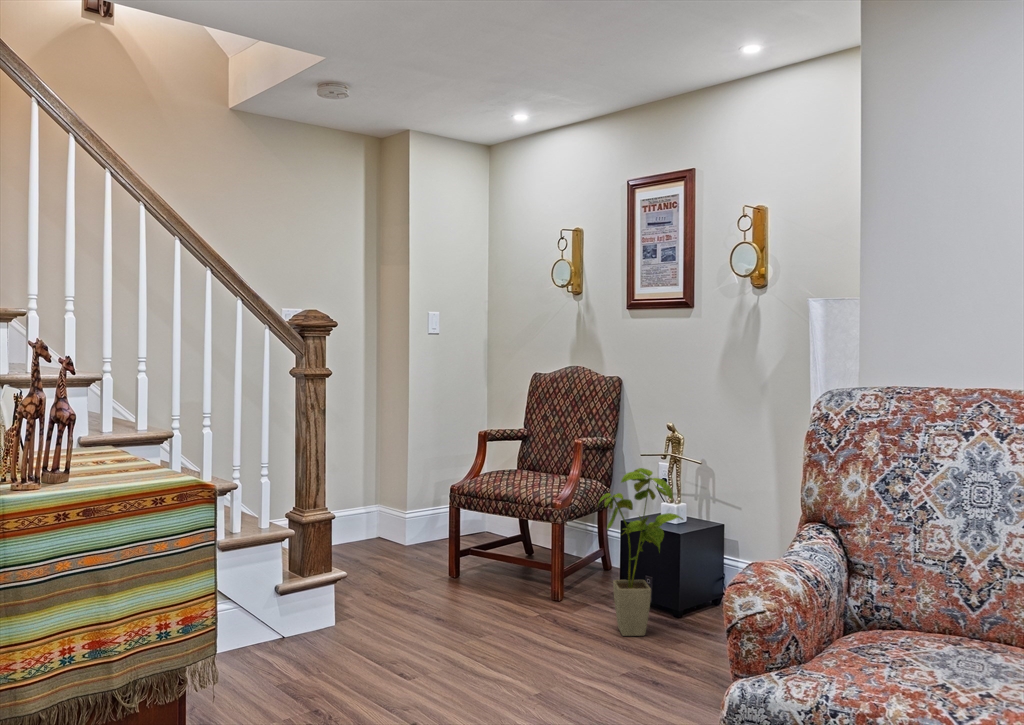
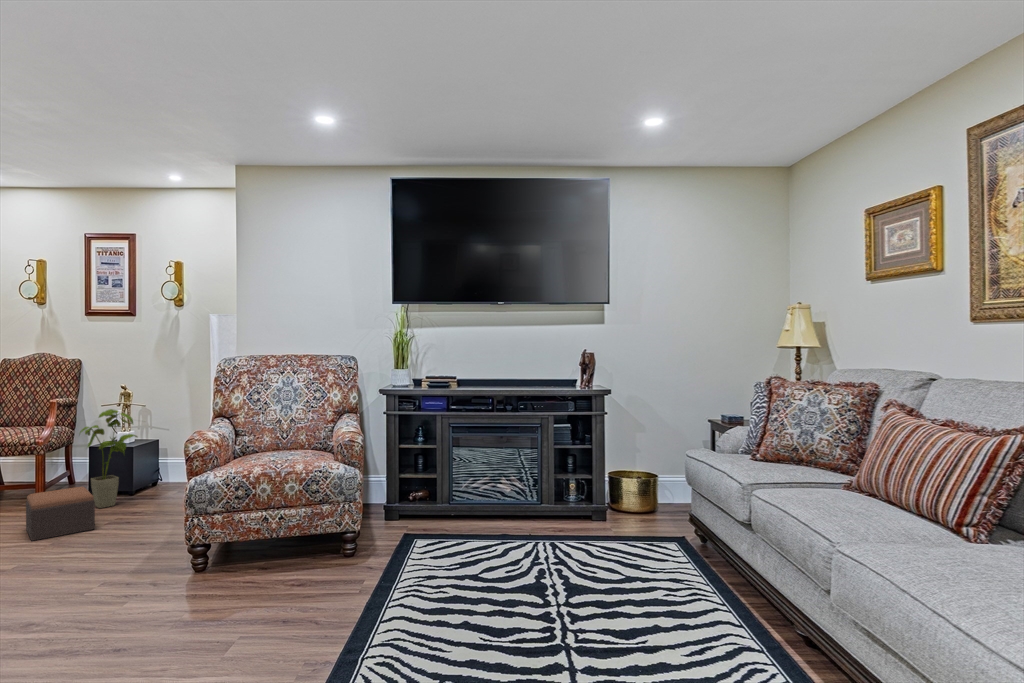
footstool: none [510,599,600,689] -> present [26,487,95,541]

